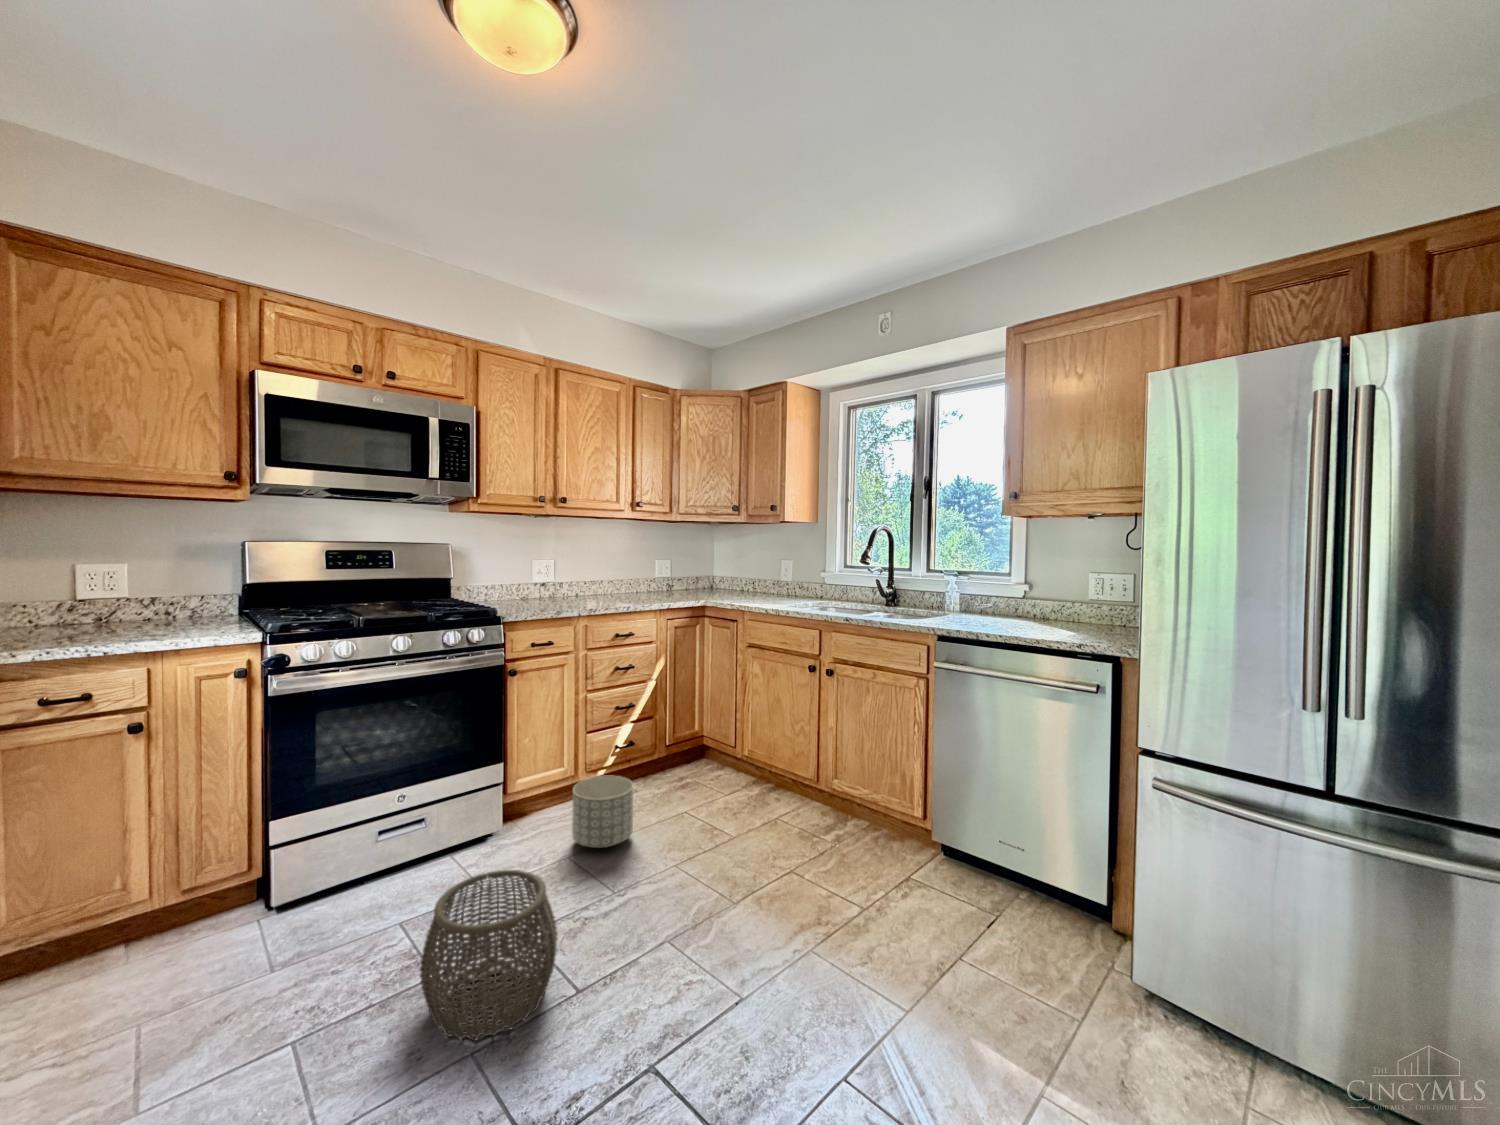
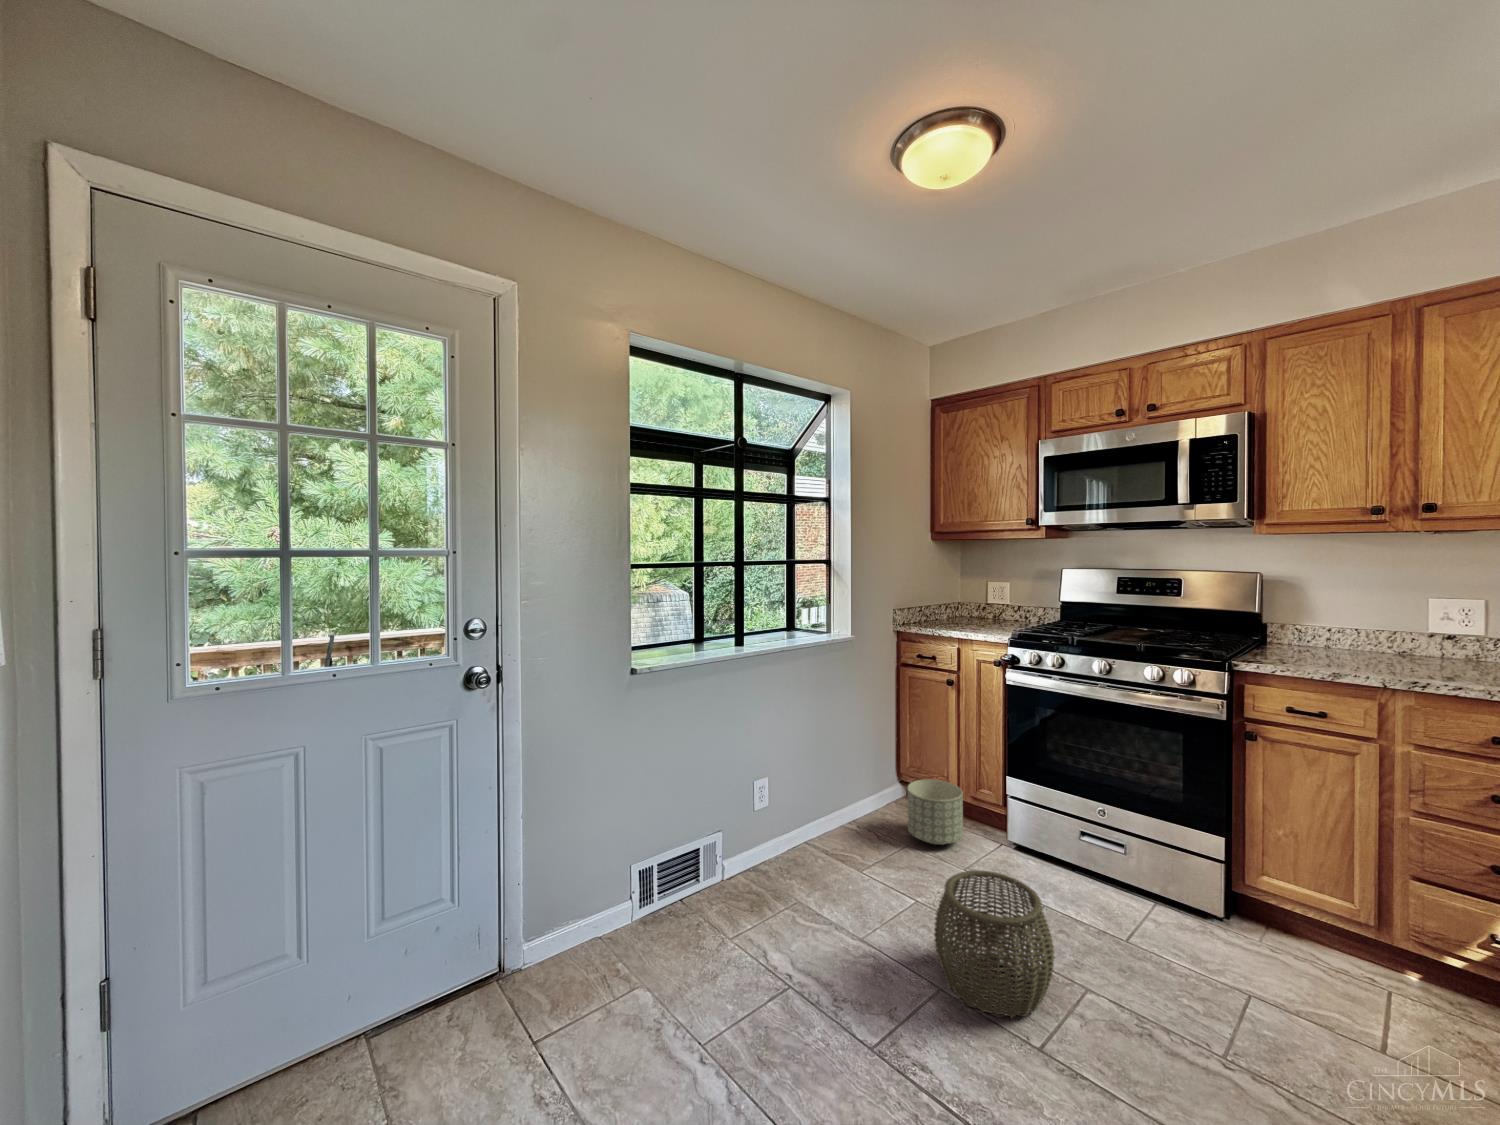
planter: present [572,776,633,848] -> present [907,780,963,845]

